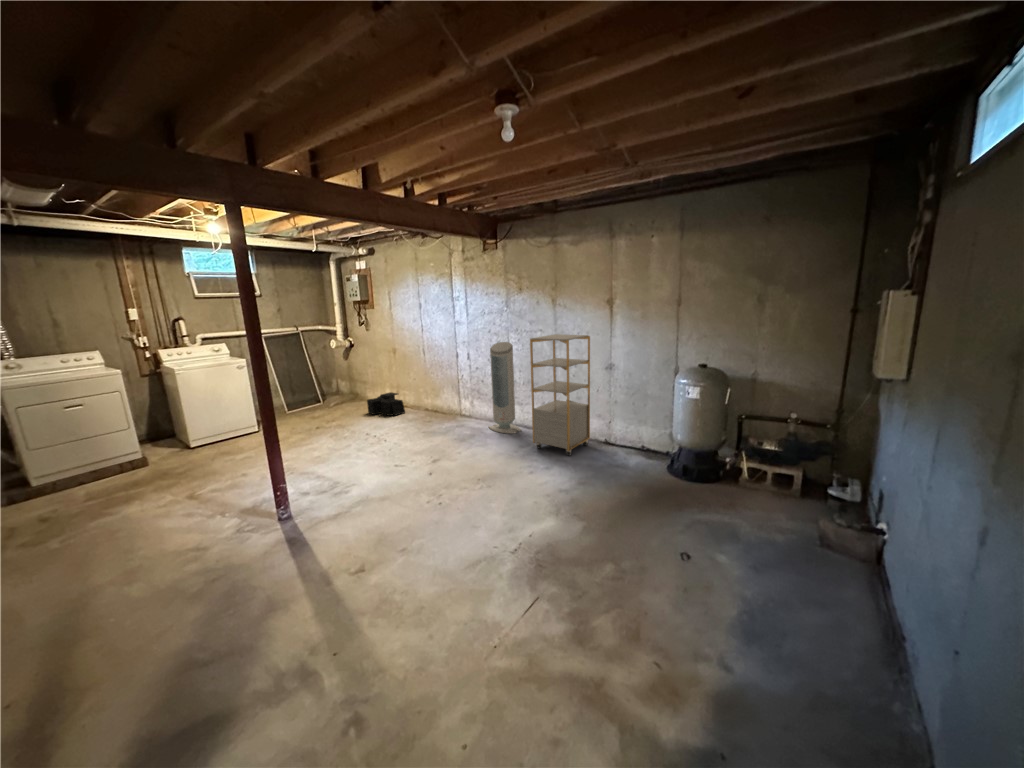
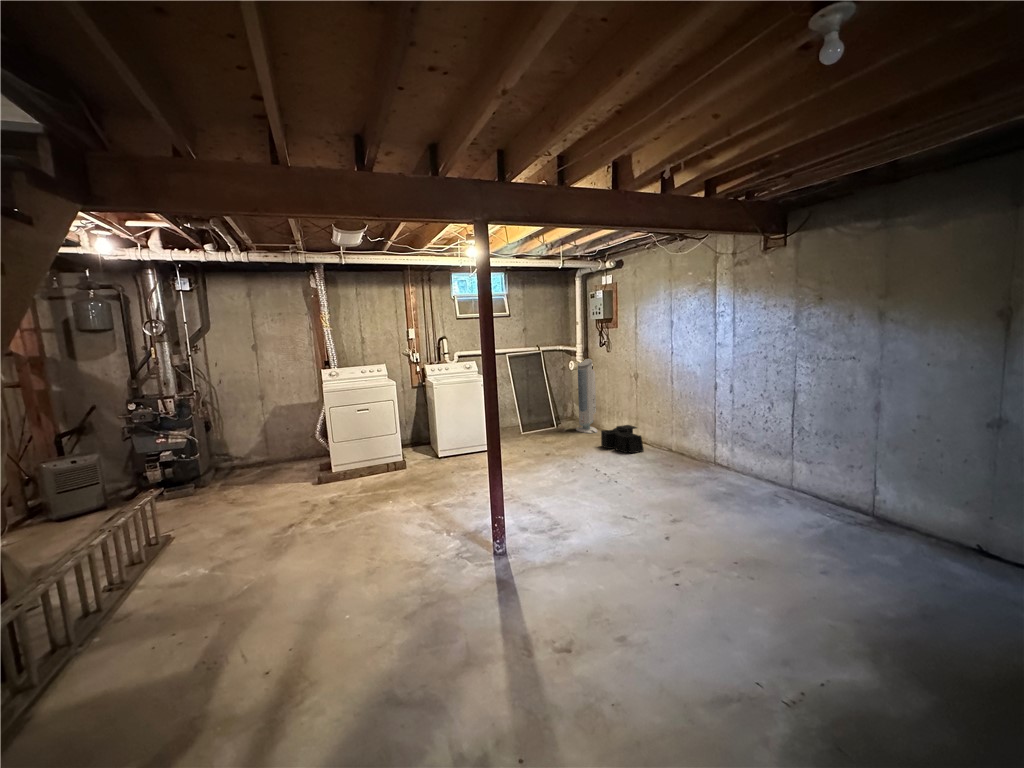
shelving unit: present [530,334,590,456] -> none [829,365,953,558]
air purifier: present [489,342,521,433] -> present [576,359,597,434]

